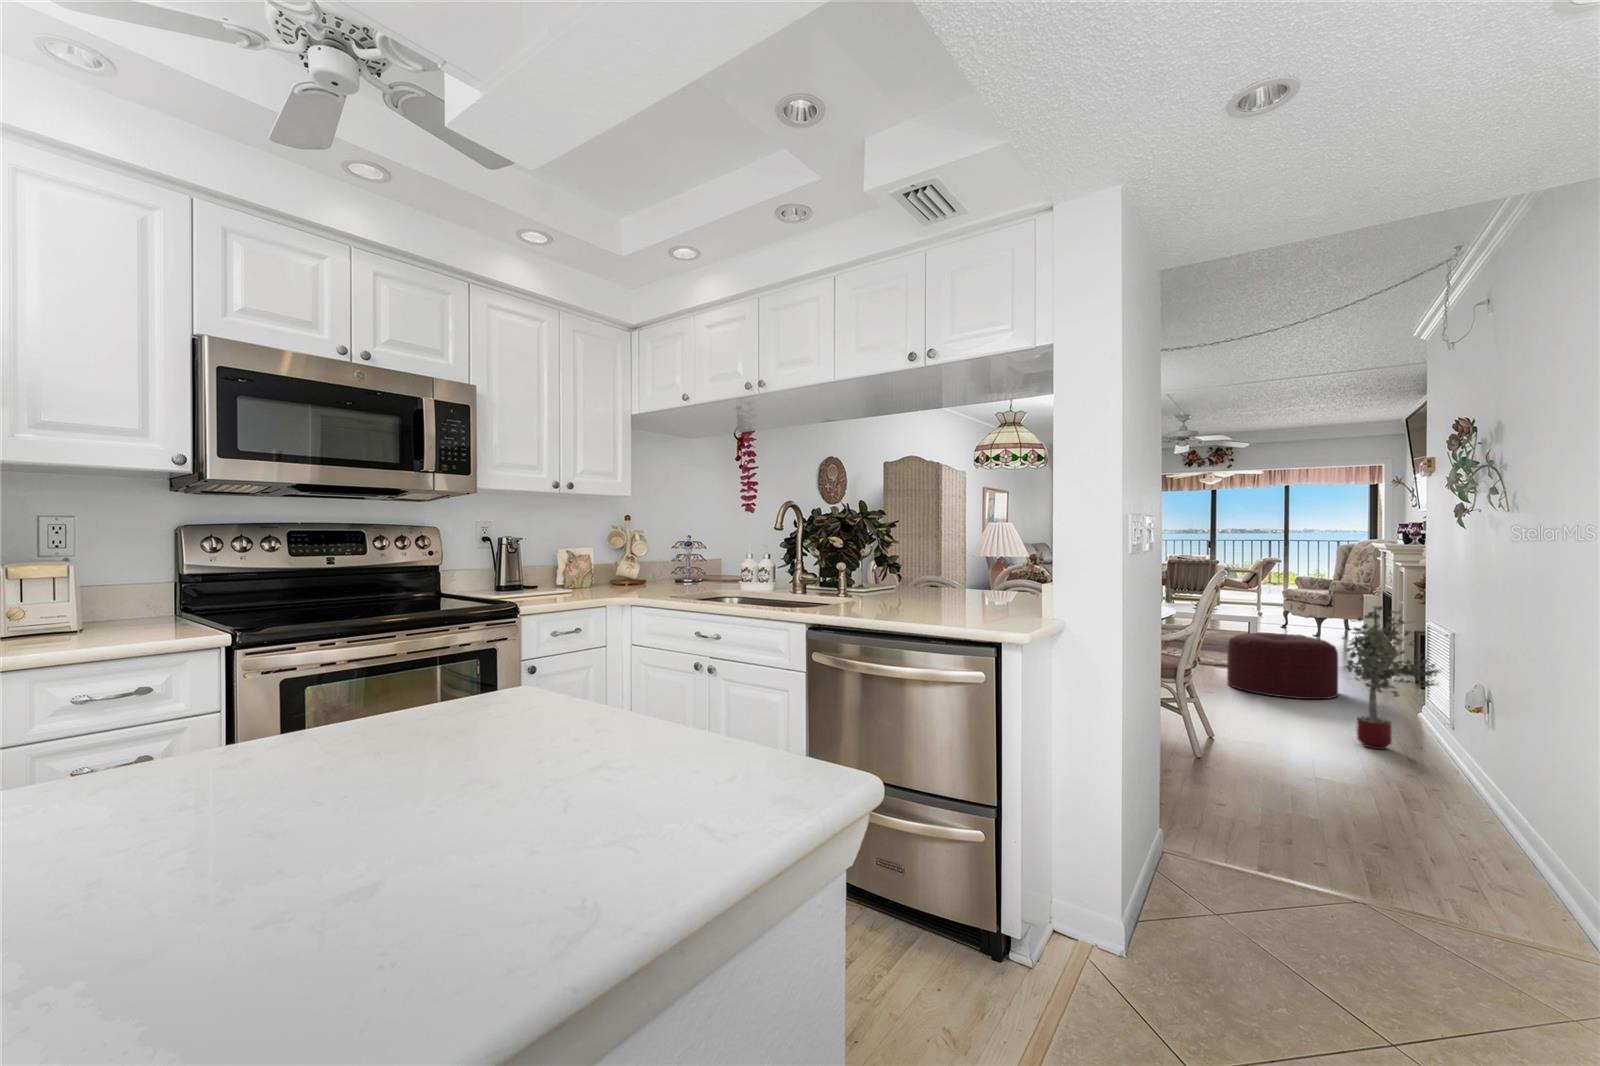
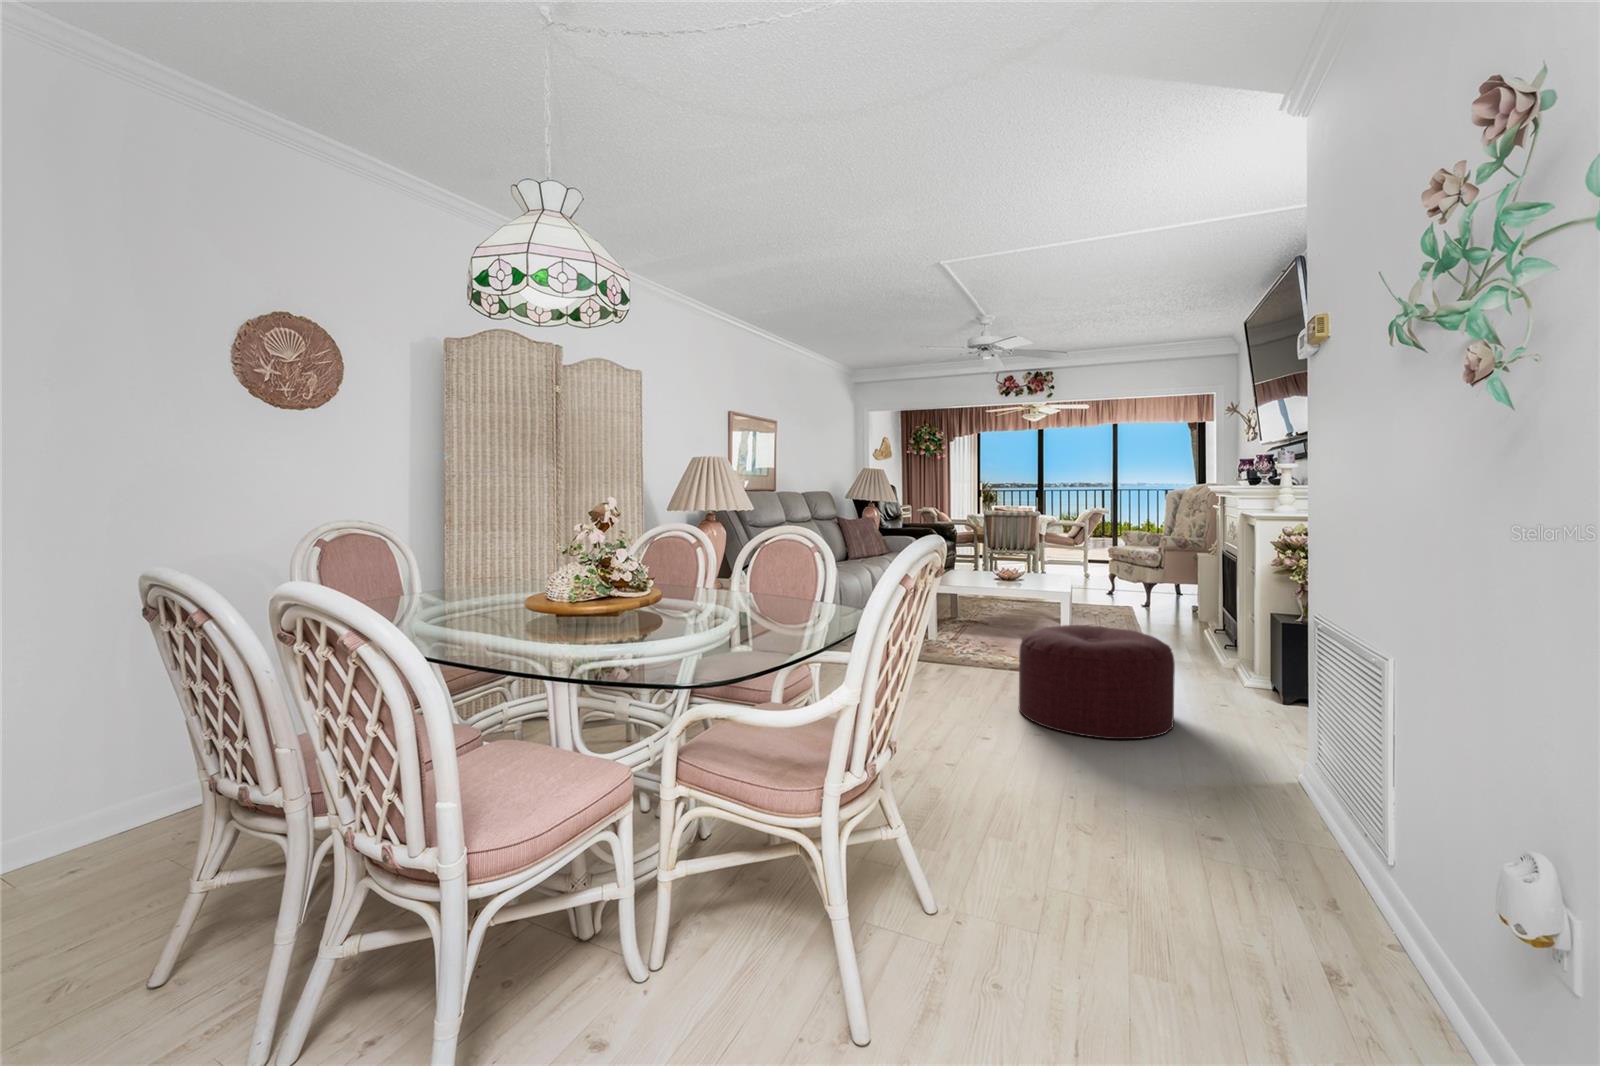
potted tree: present [1342,606,1440,749] -> none [1186,609,1398,907]

